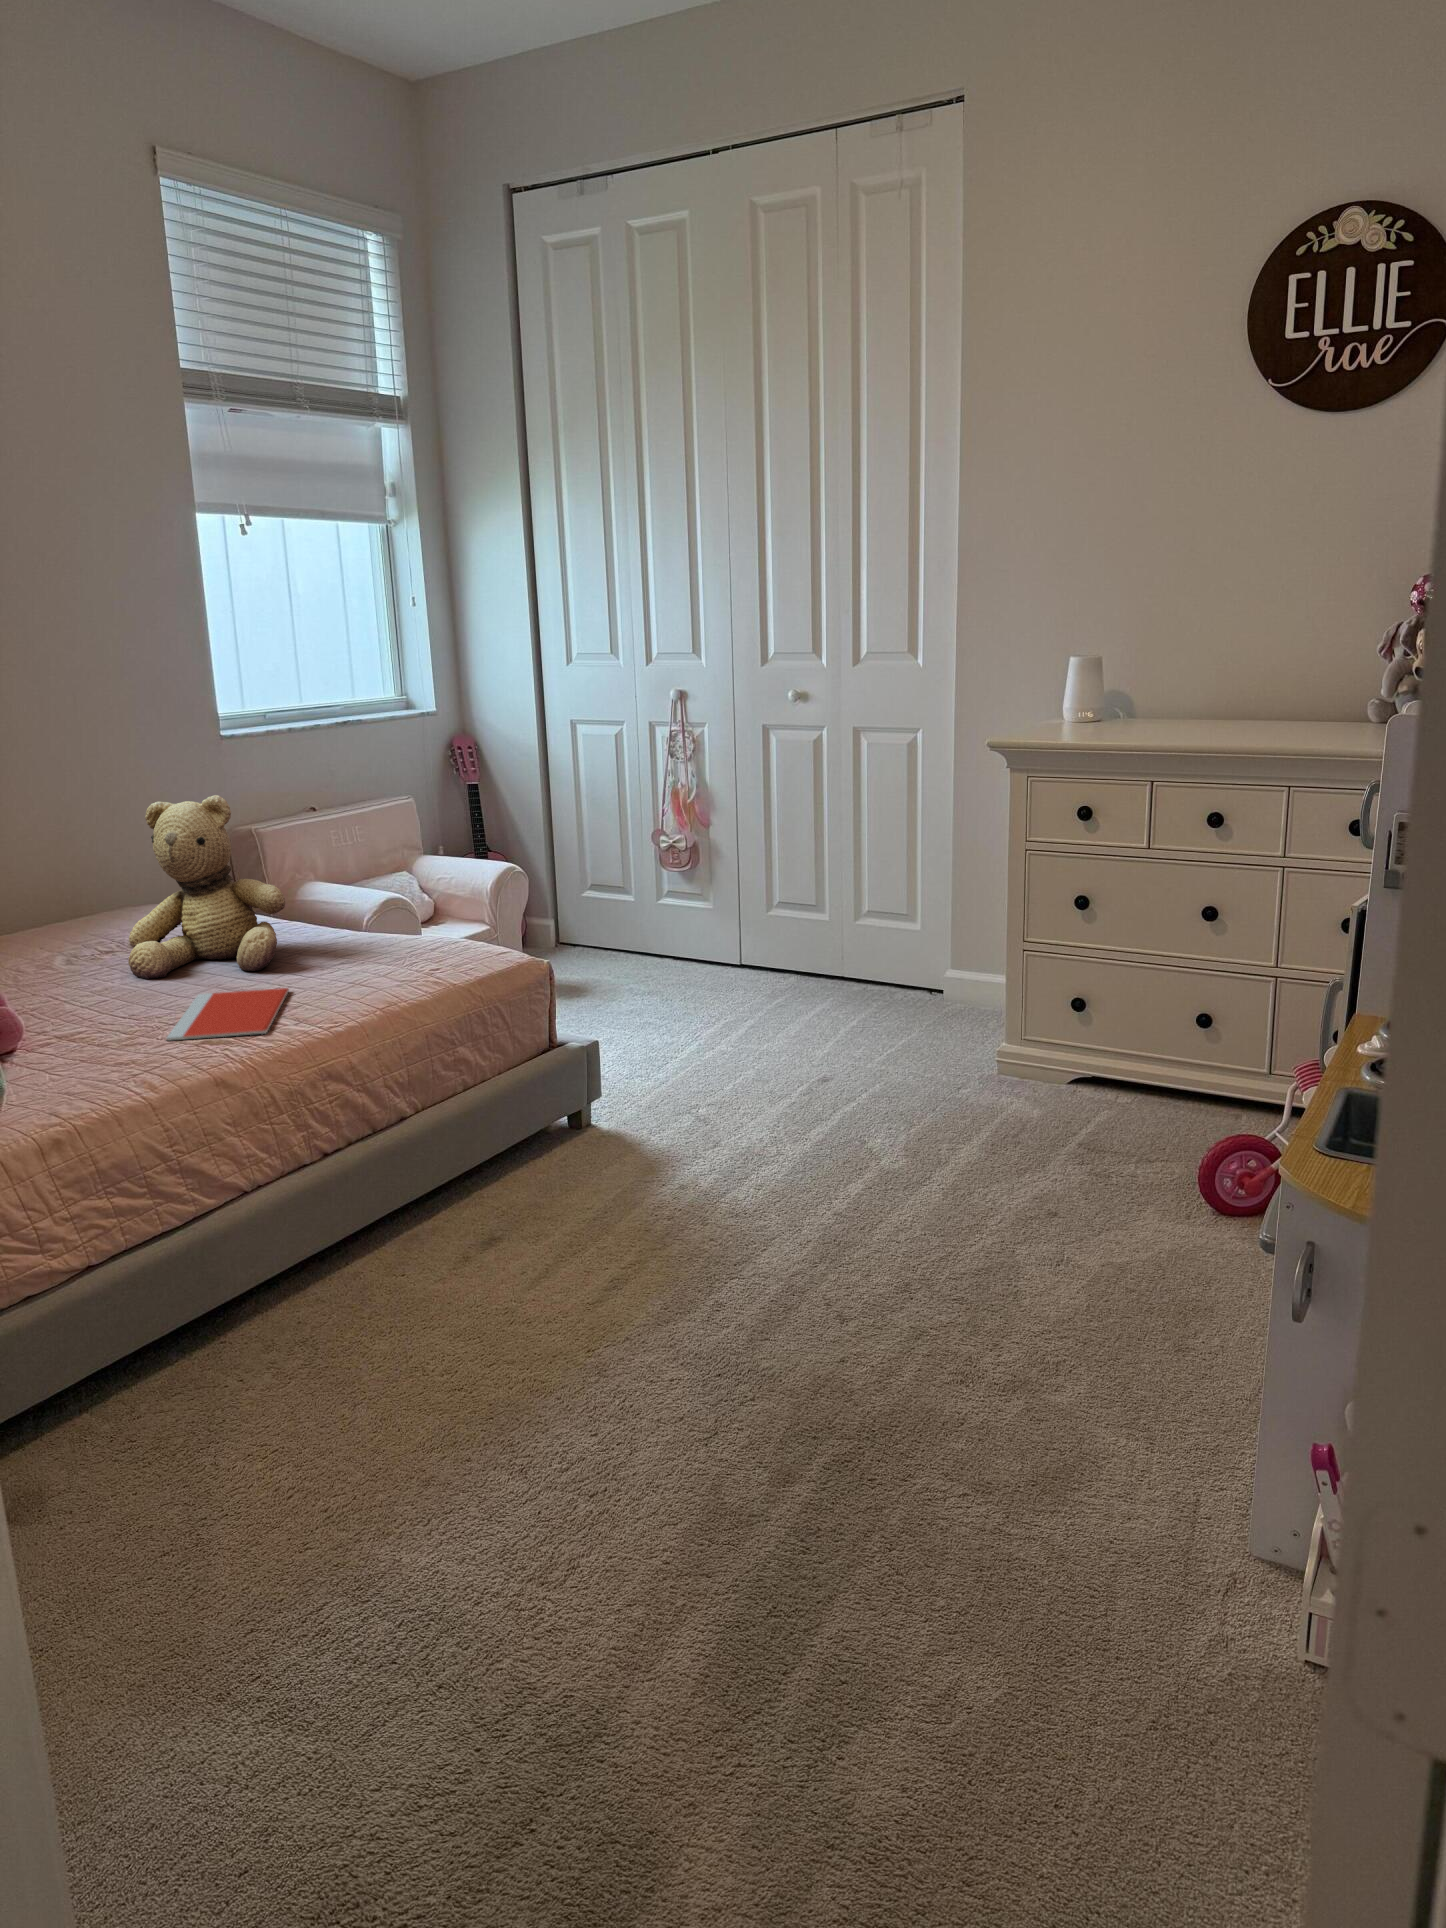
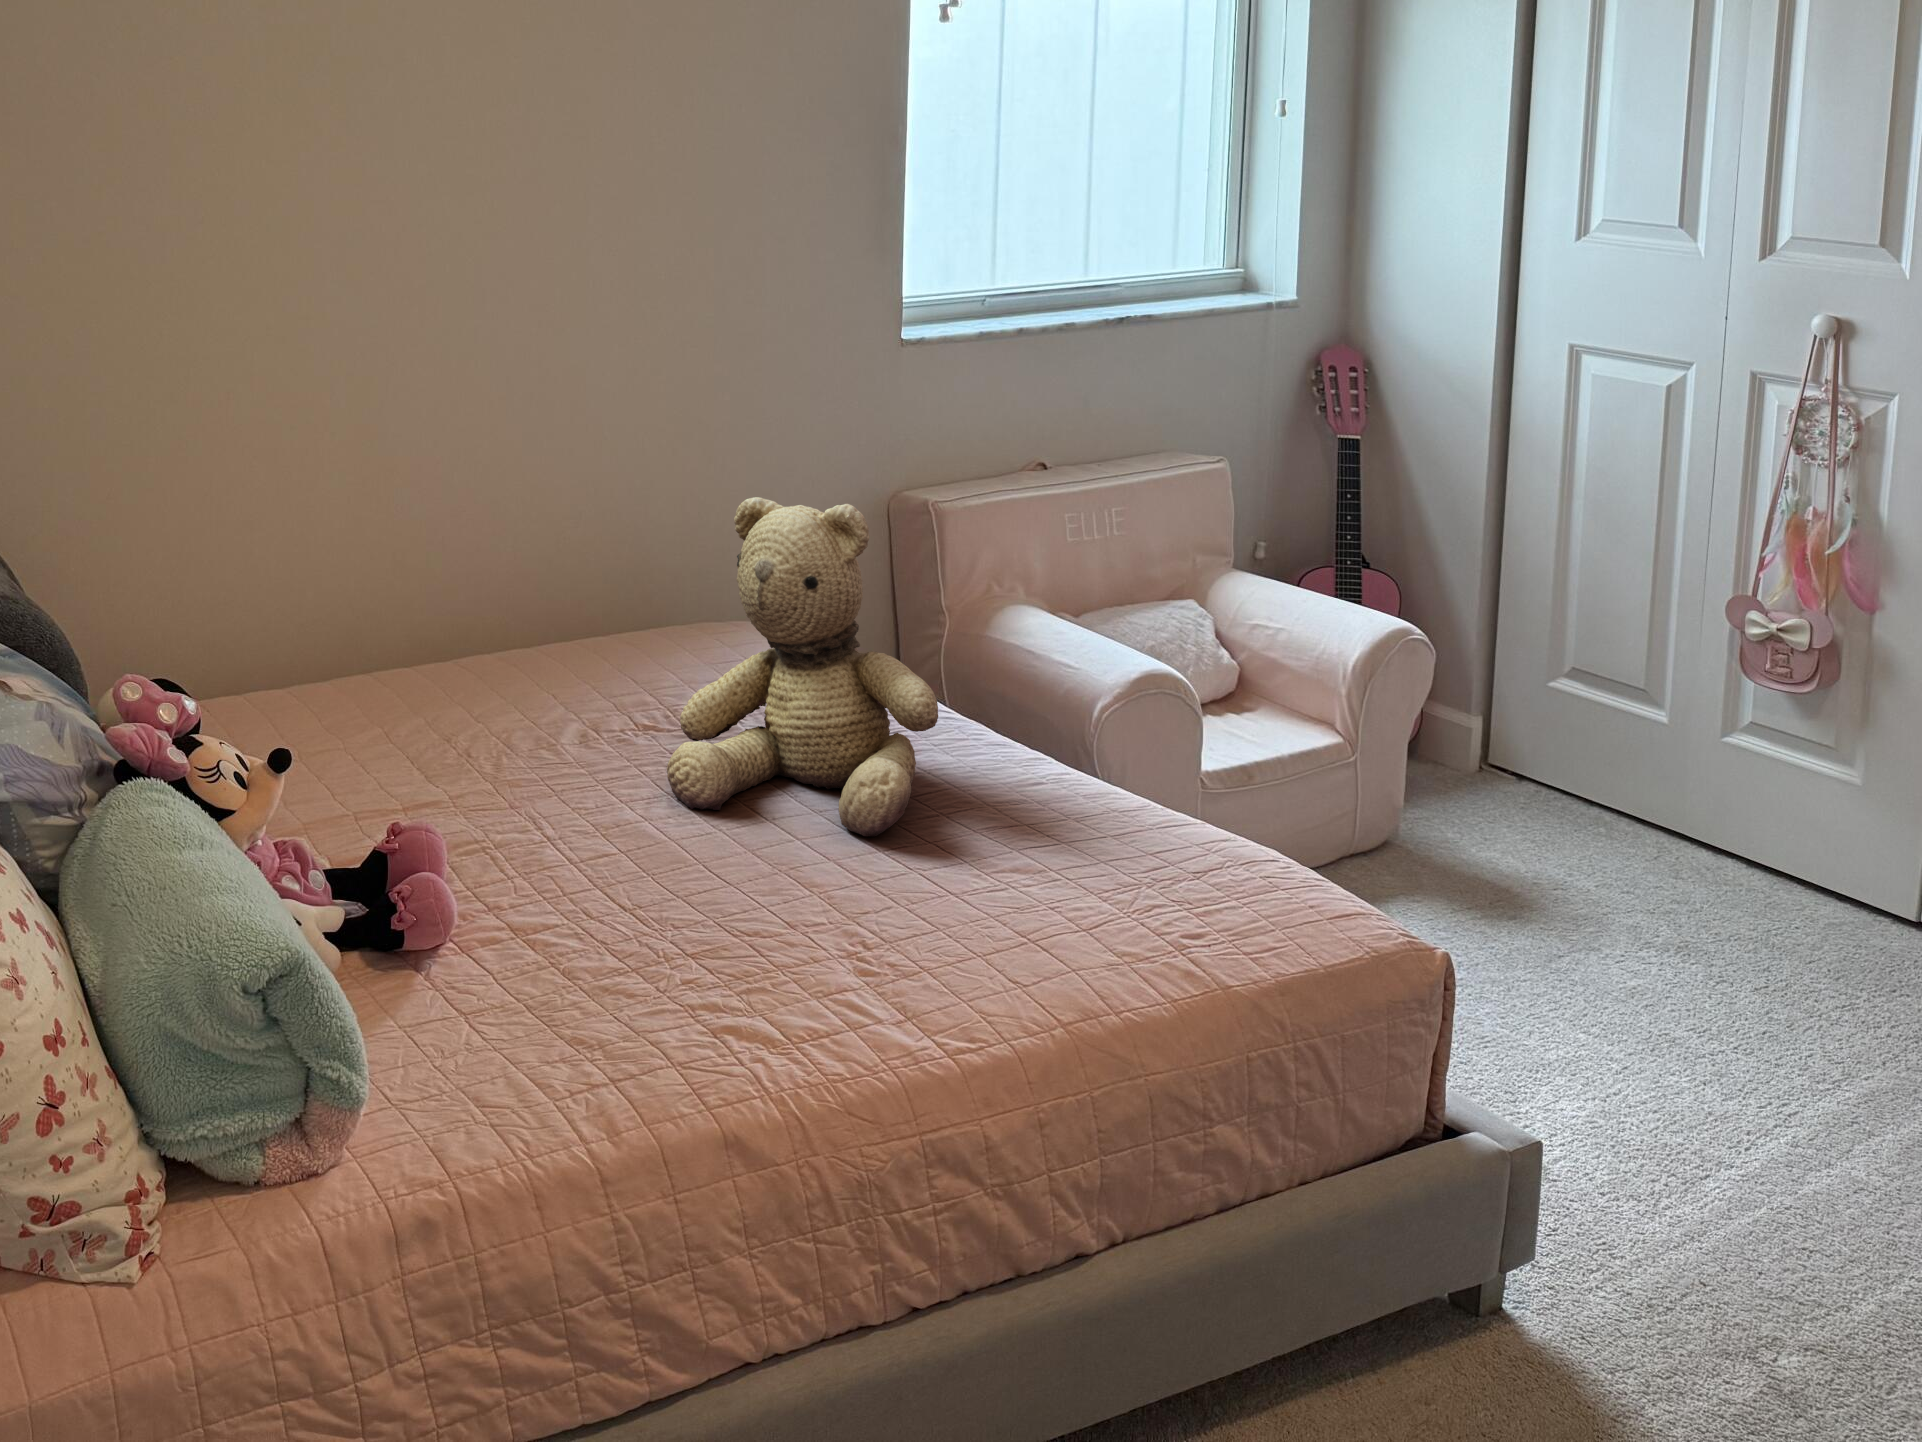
notebook: present [166,988,289,1041] -> none [669,878,911,1036]

